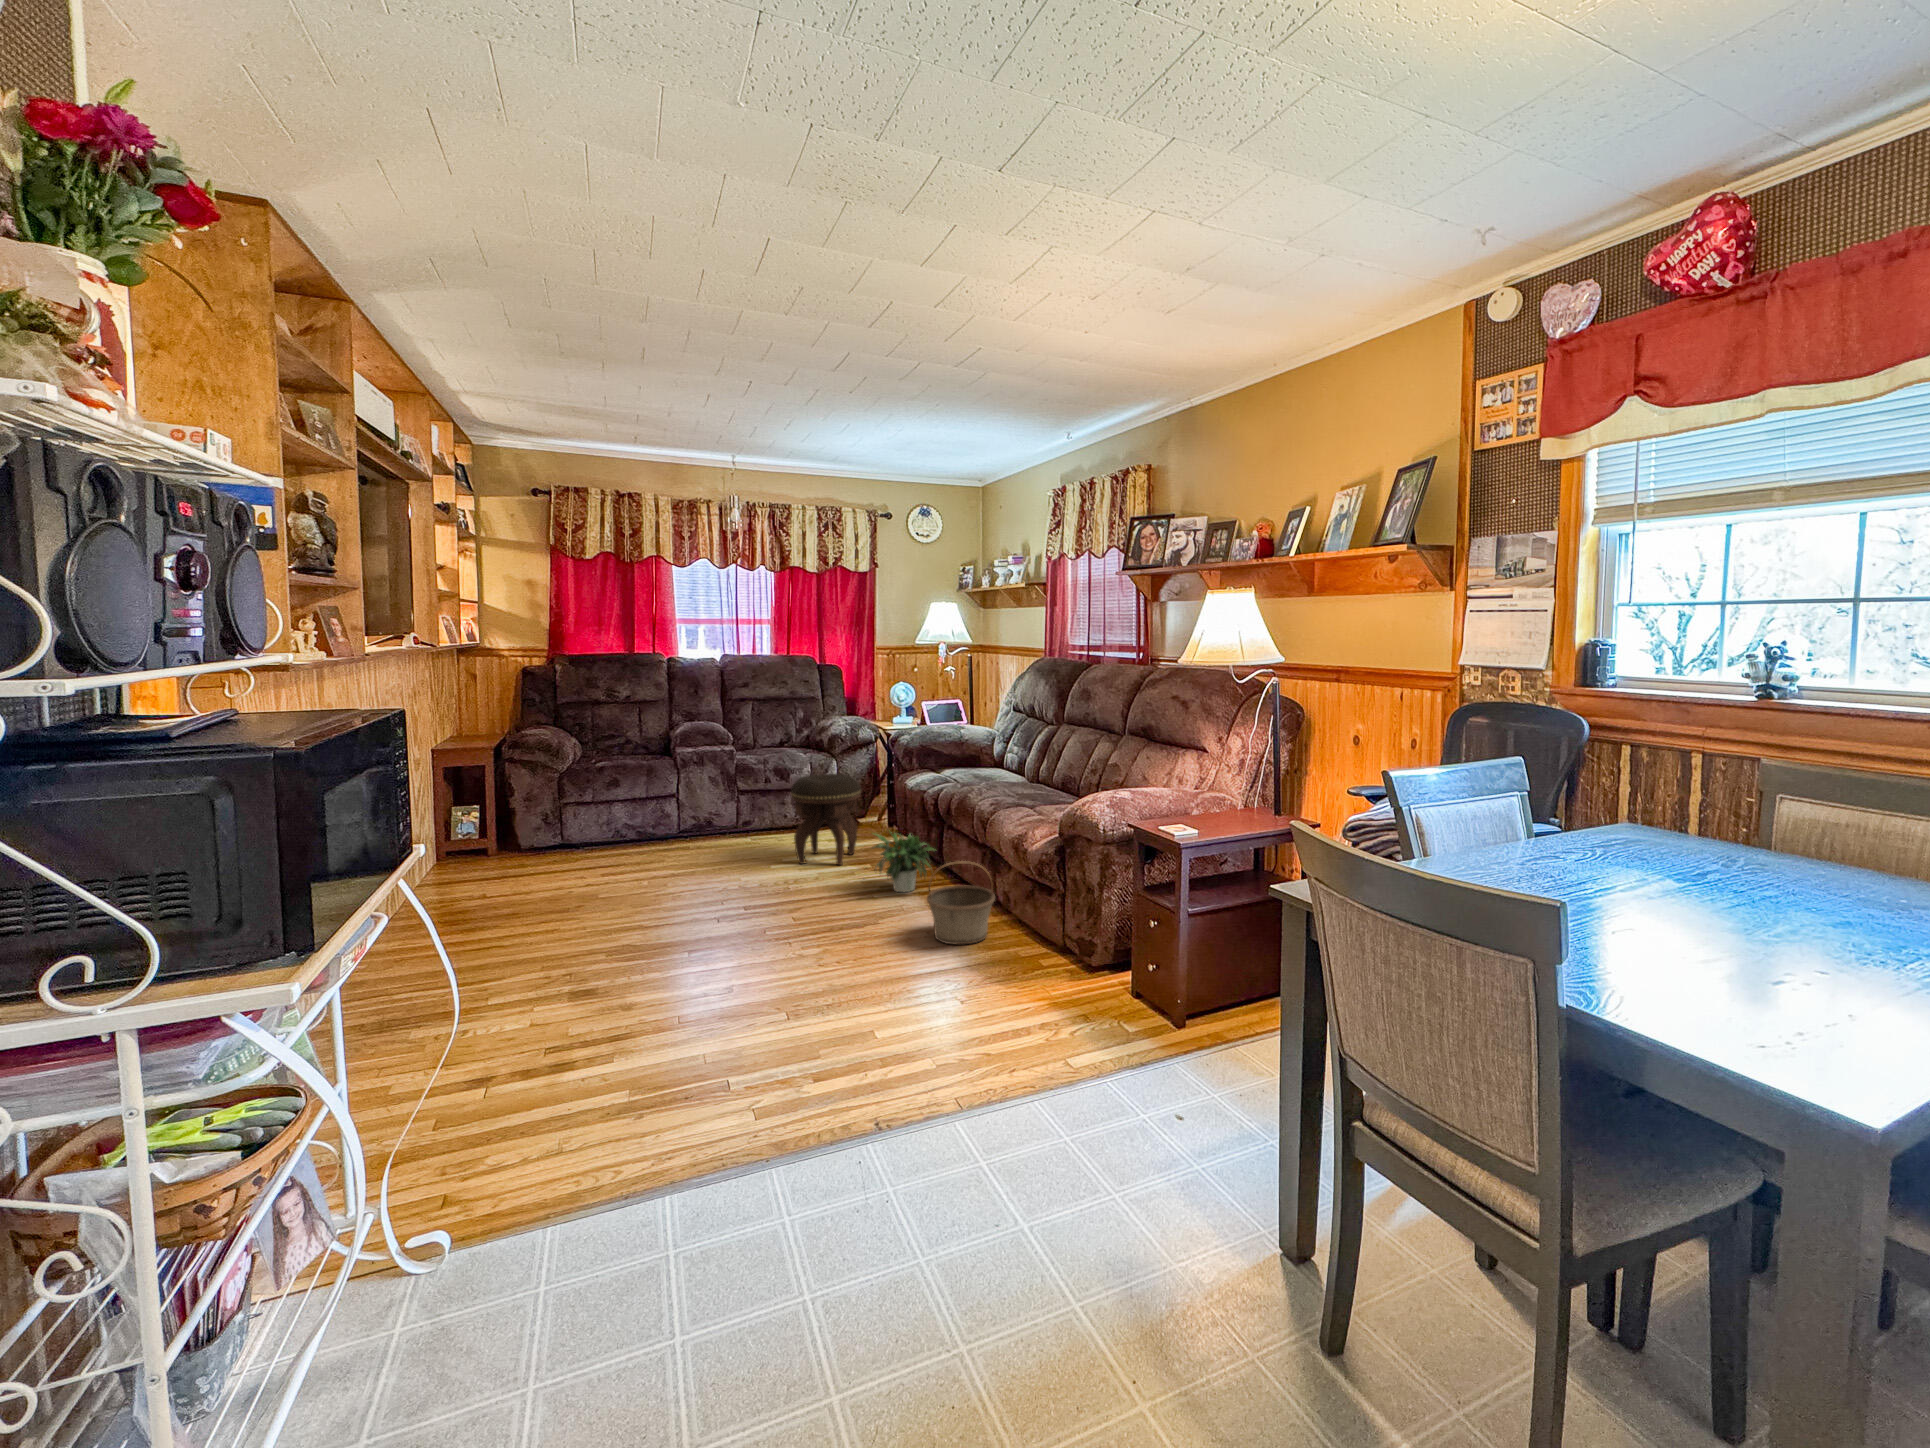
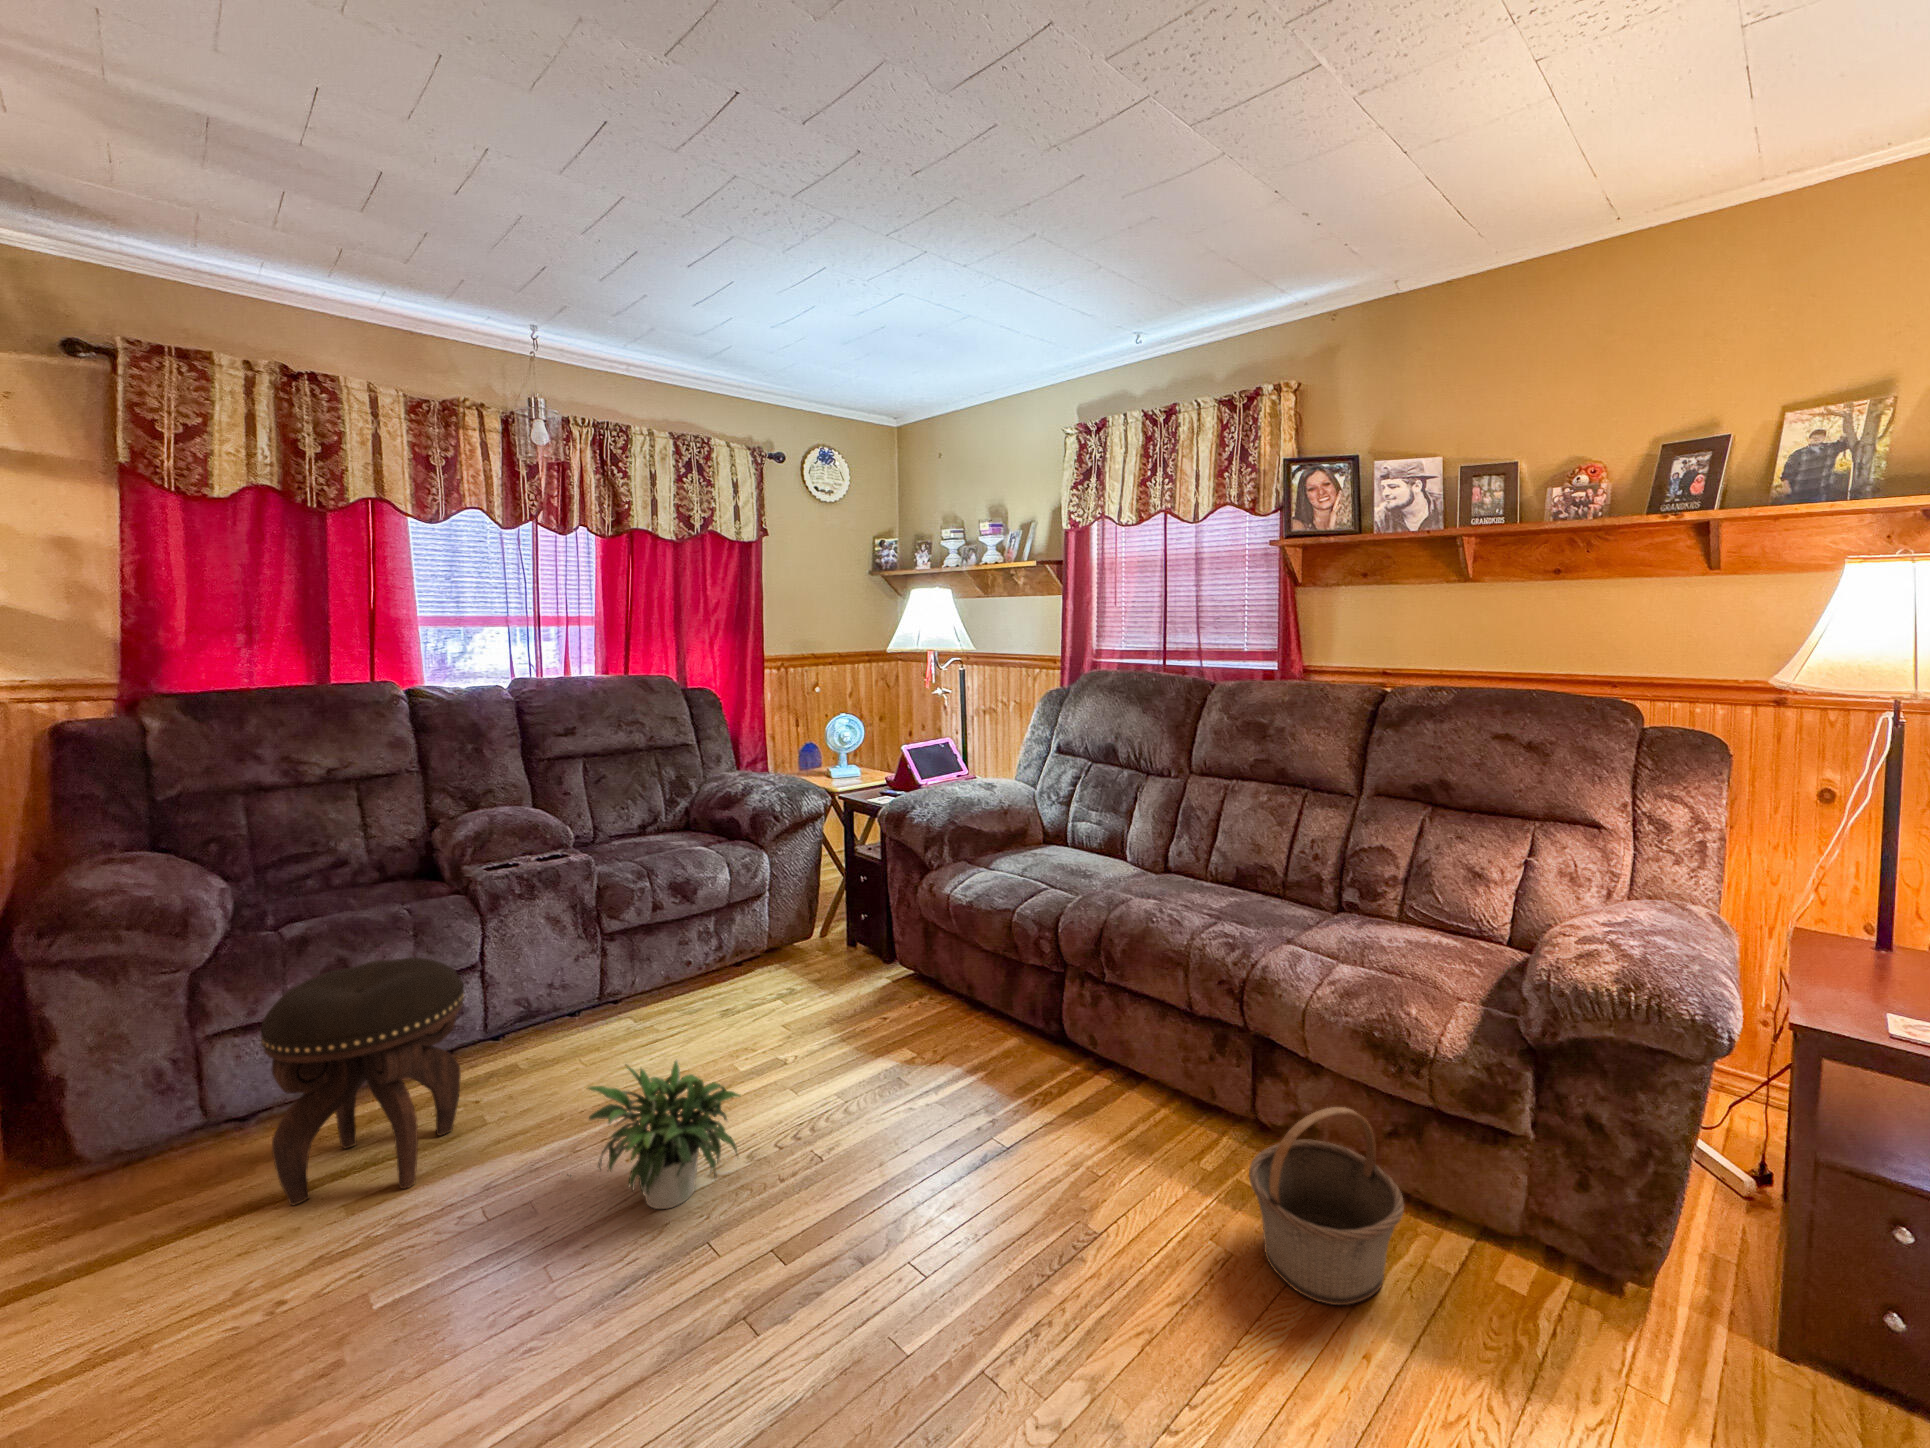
footstool: present [791,774,861,865] -> present [260,957,464,1206]
potted plant: present [873,832,934,892] -> present [568,1061,740,1209]

